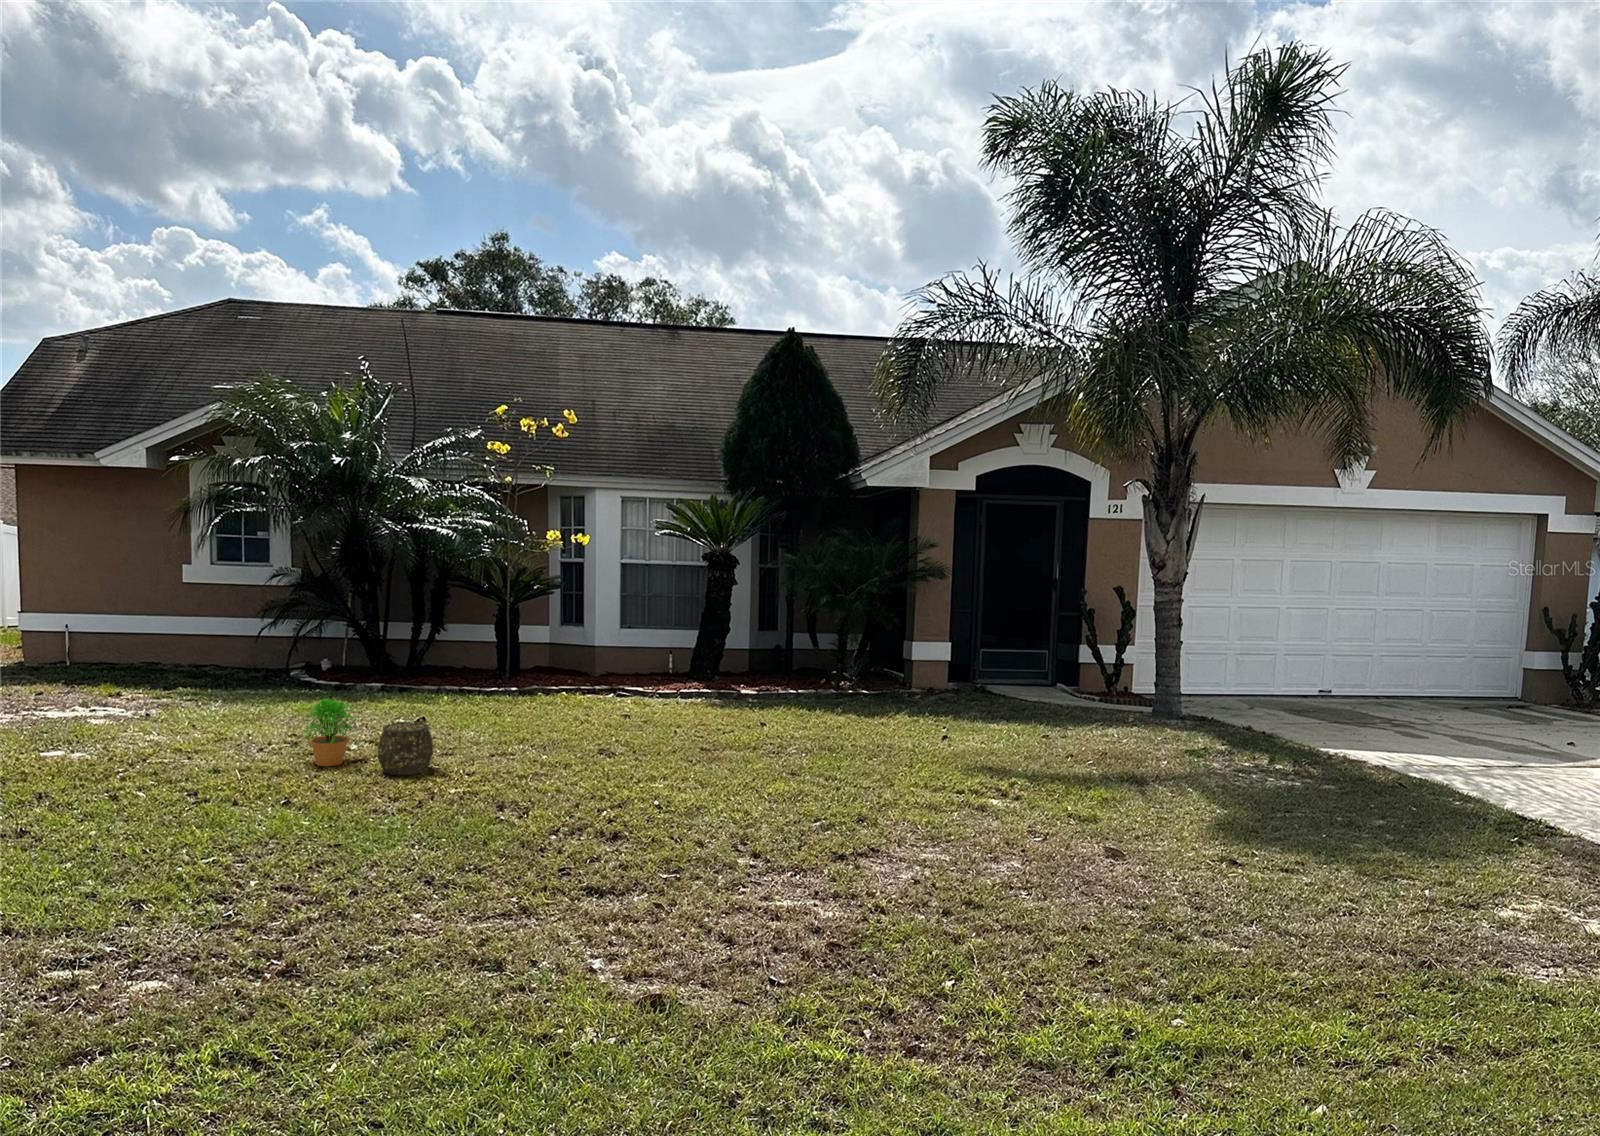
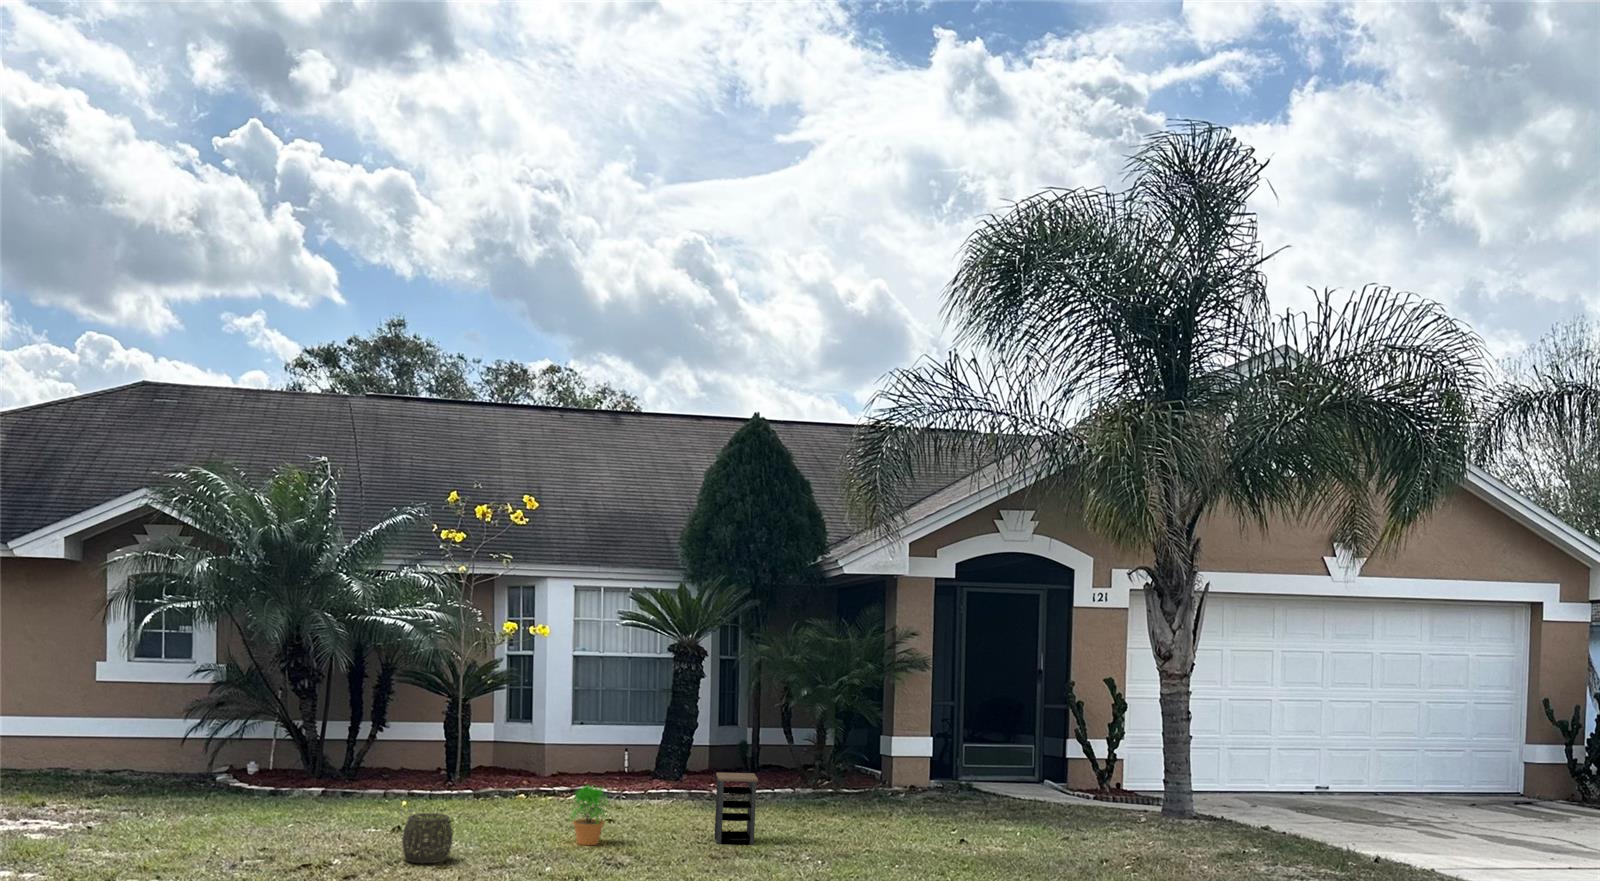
side table: none [723,679,766,753] -> present [714,773,758,845]
potted plant: present [305,698,354,766] -> present [571,785,608,845]

